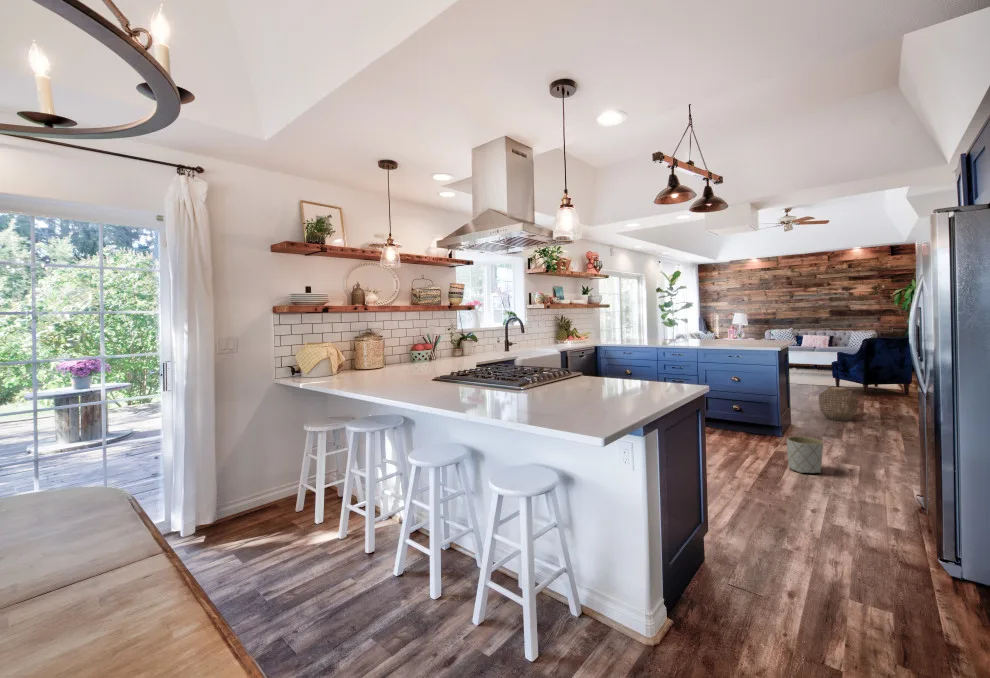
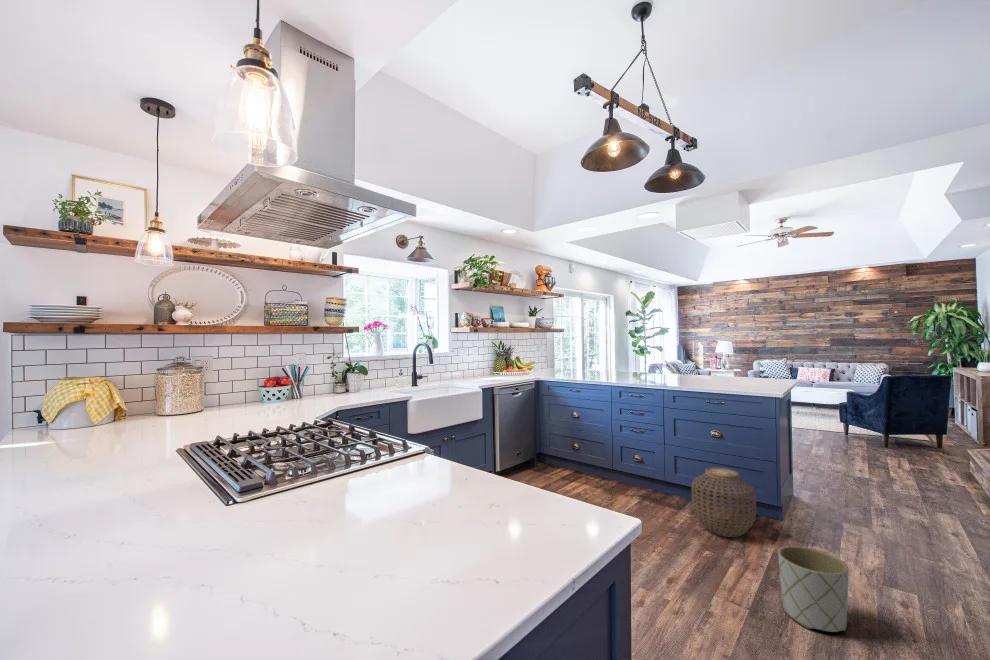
woven basket: present [819,387,857,421] -> present [691,467,756,537]

